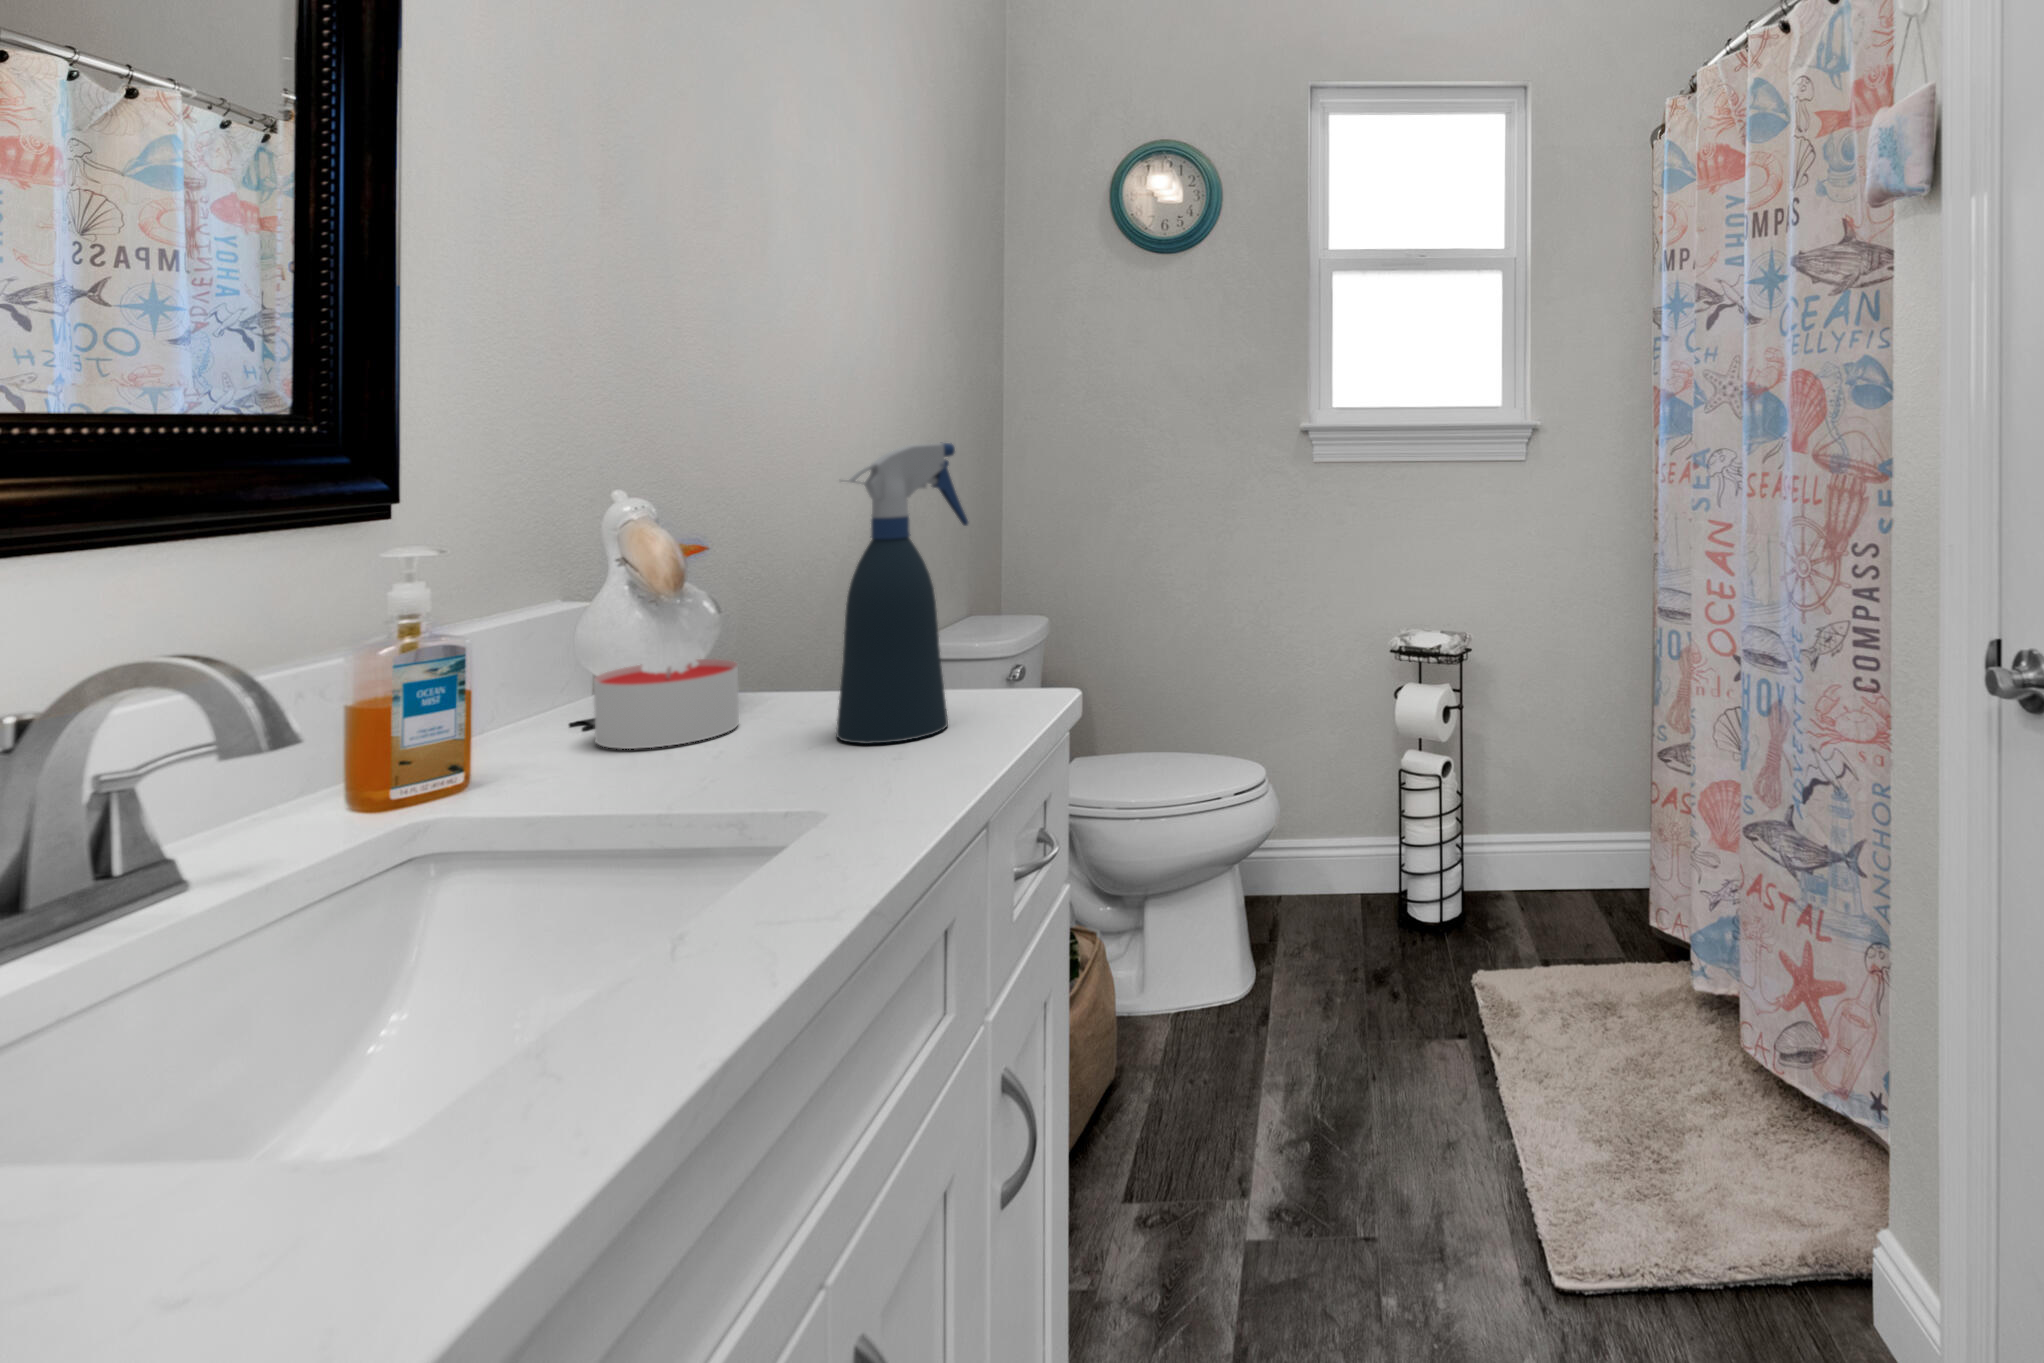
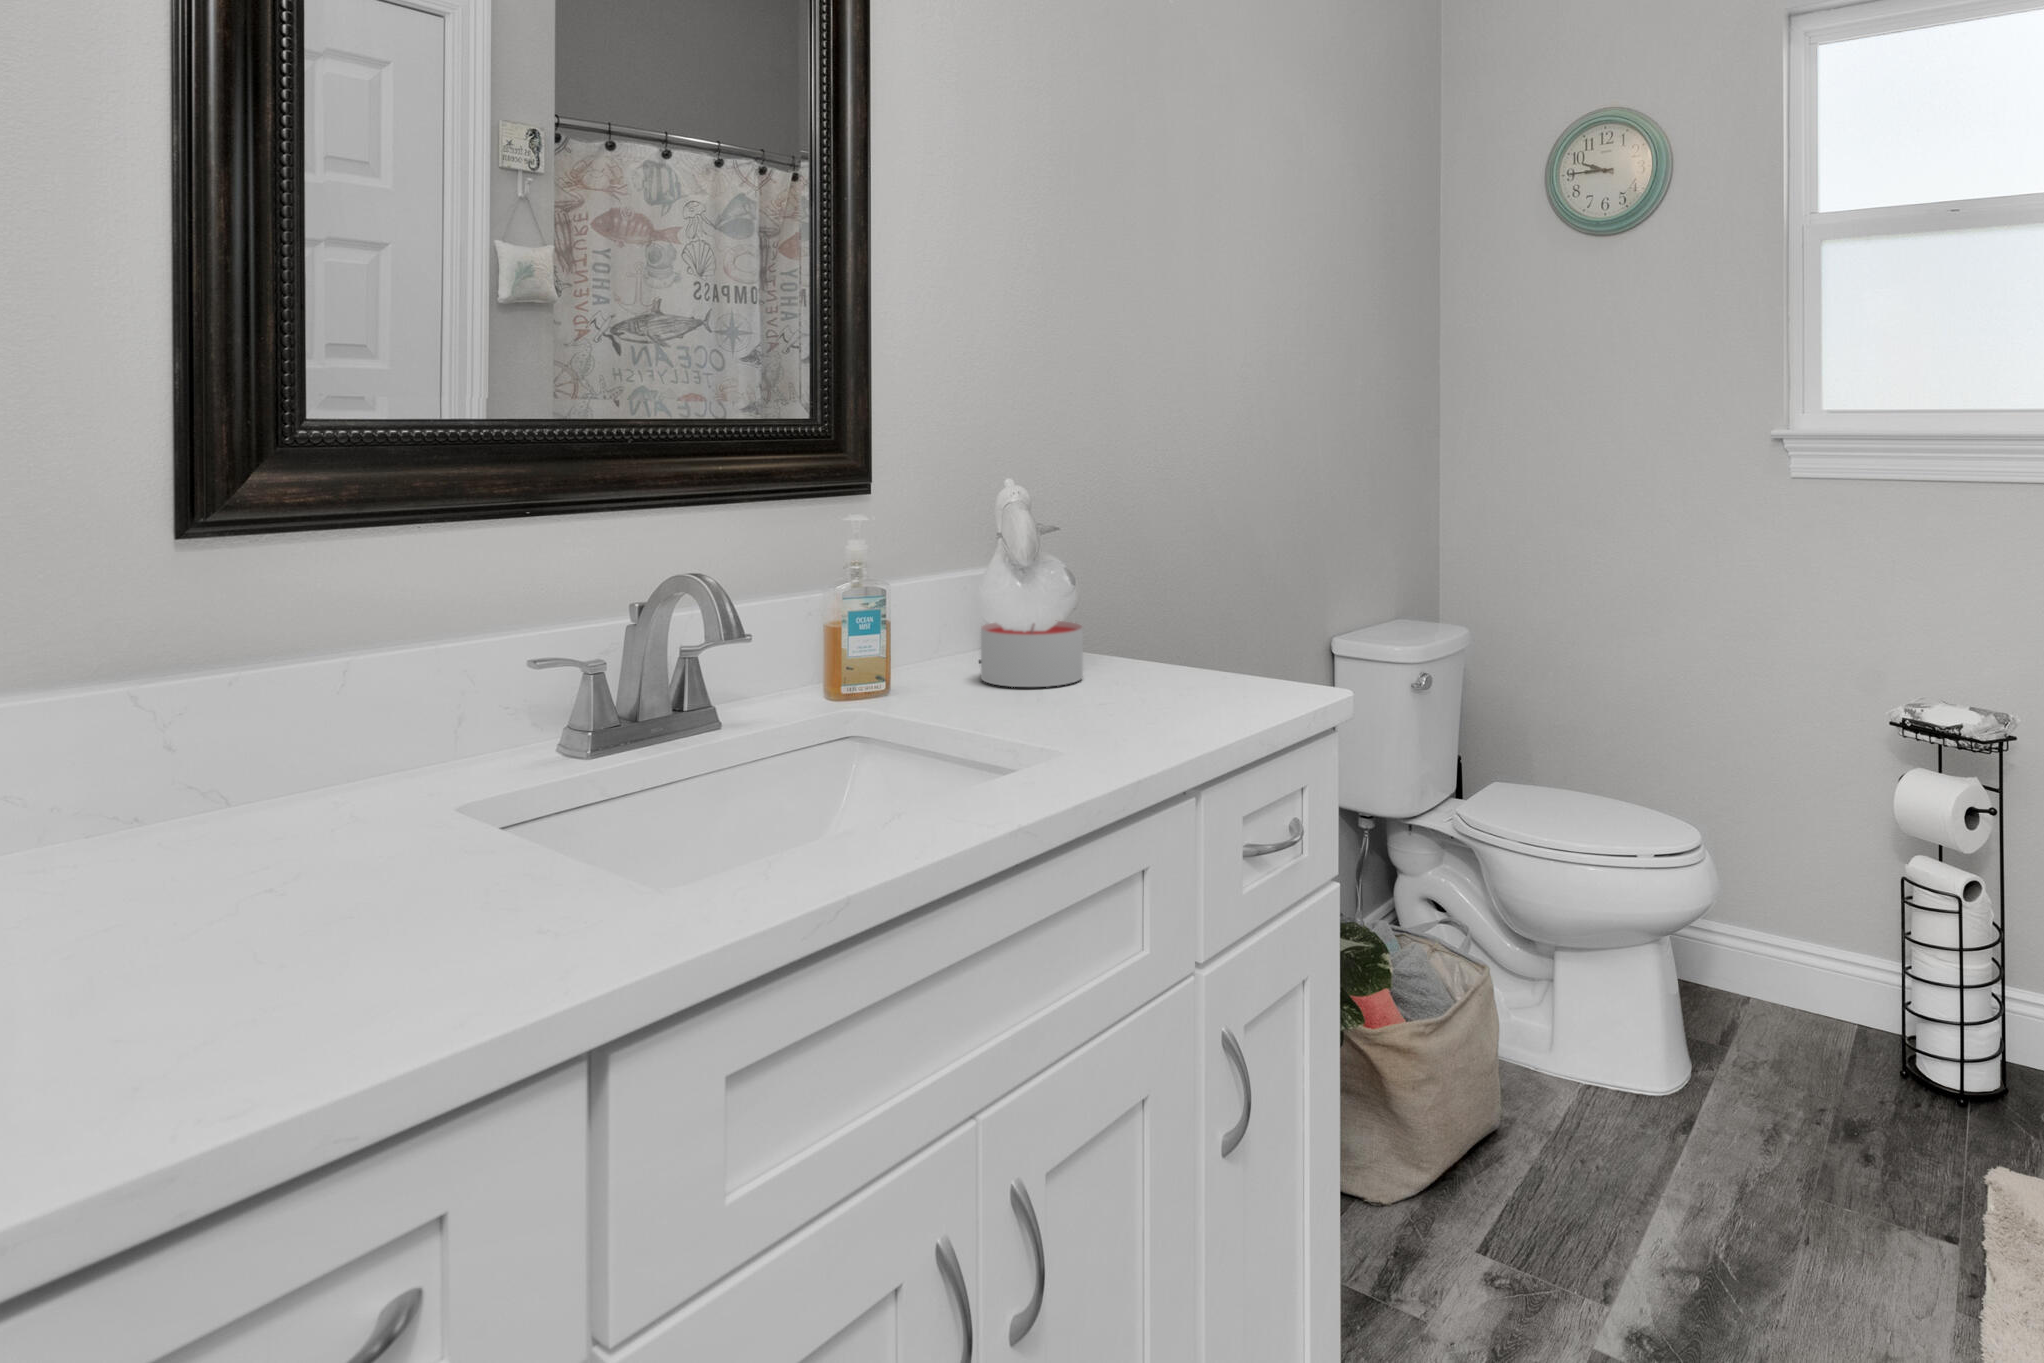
spray bottle: present [836,443,968,744] -> none [1139,440,1258,710]

